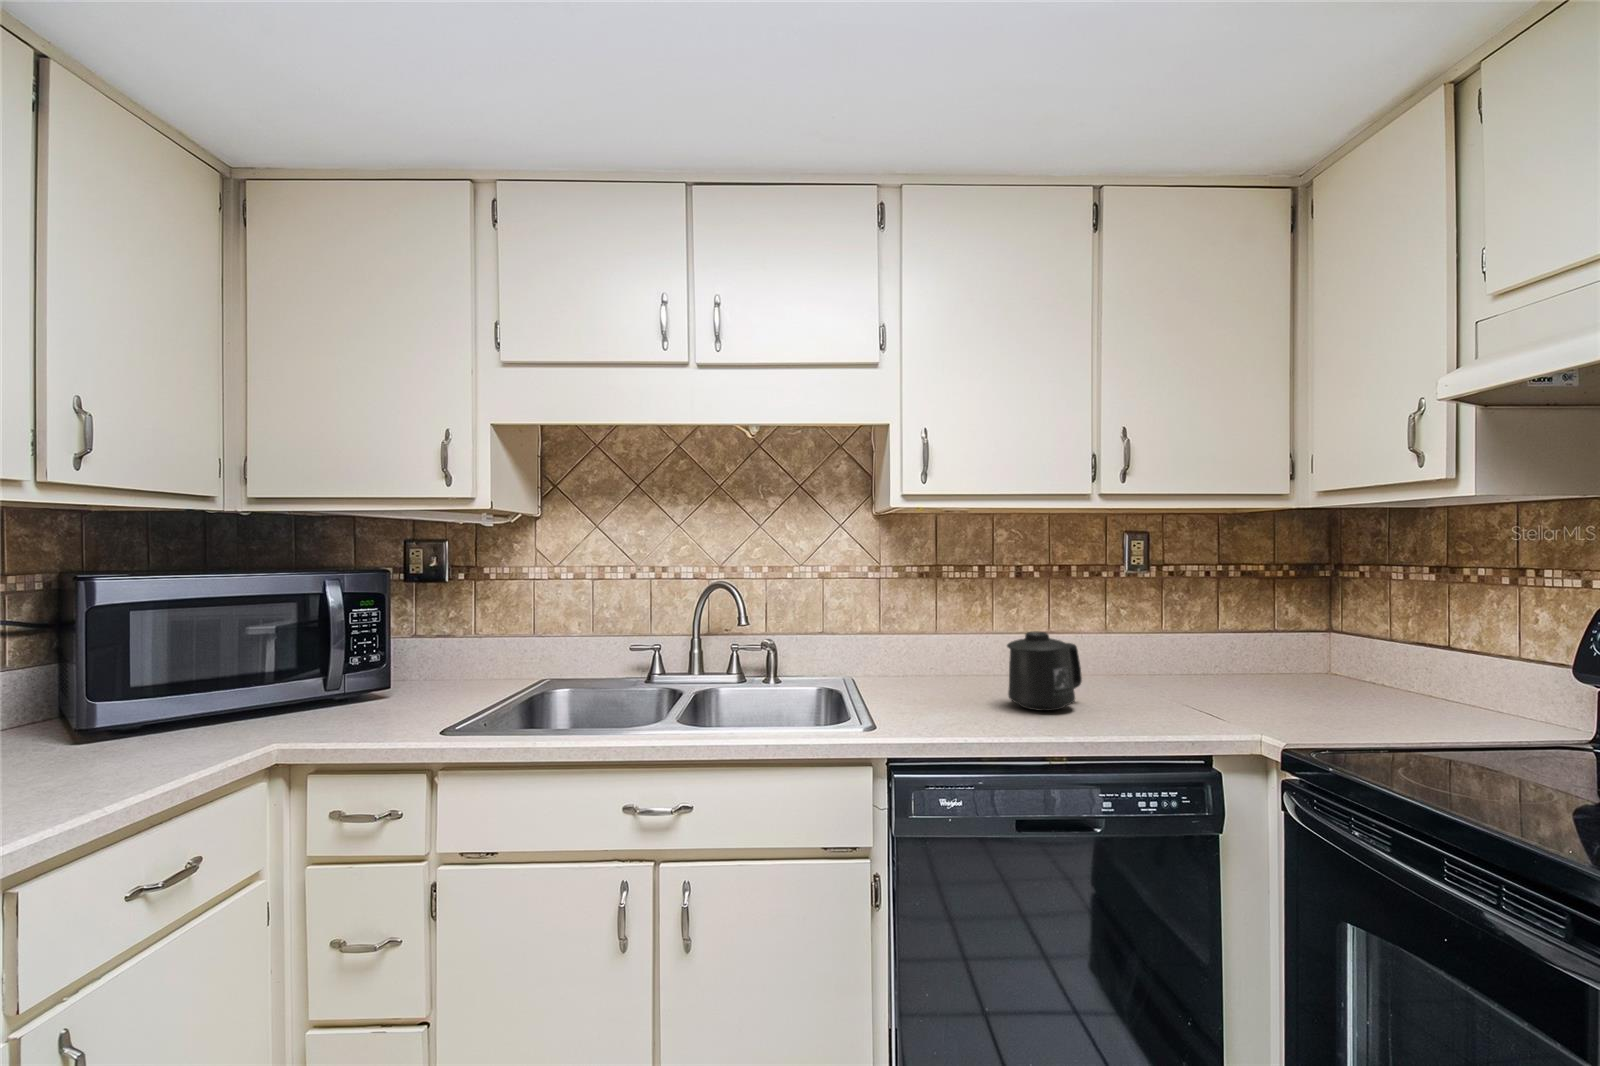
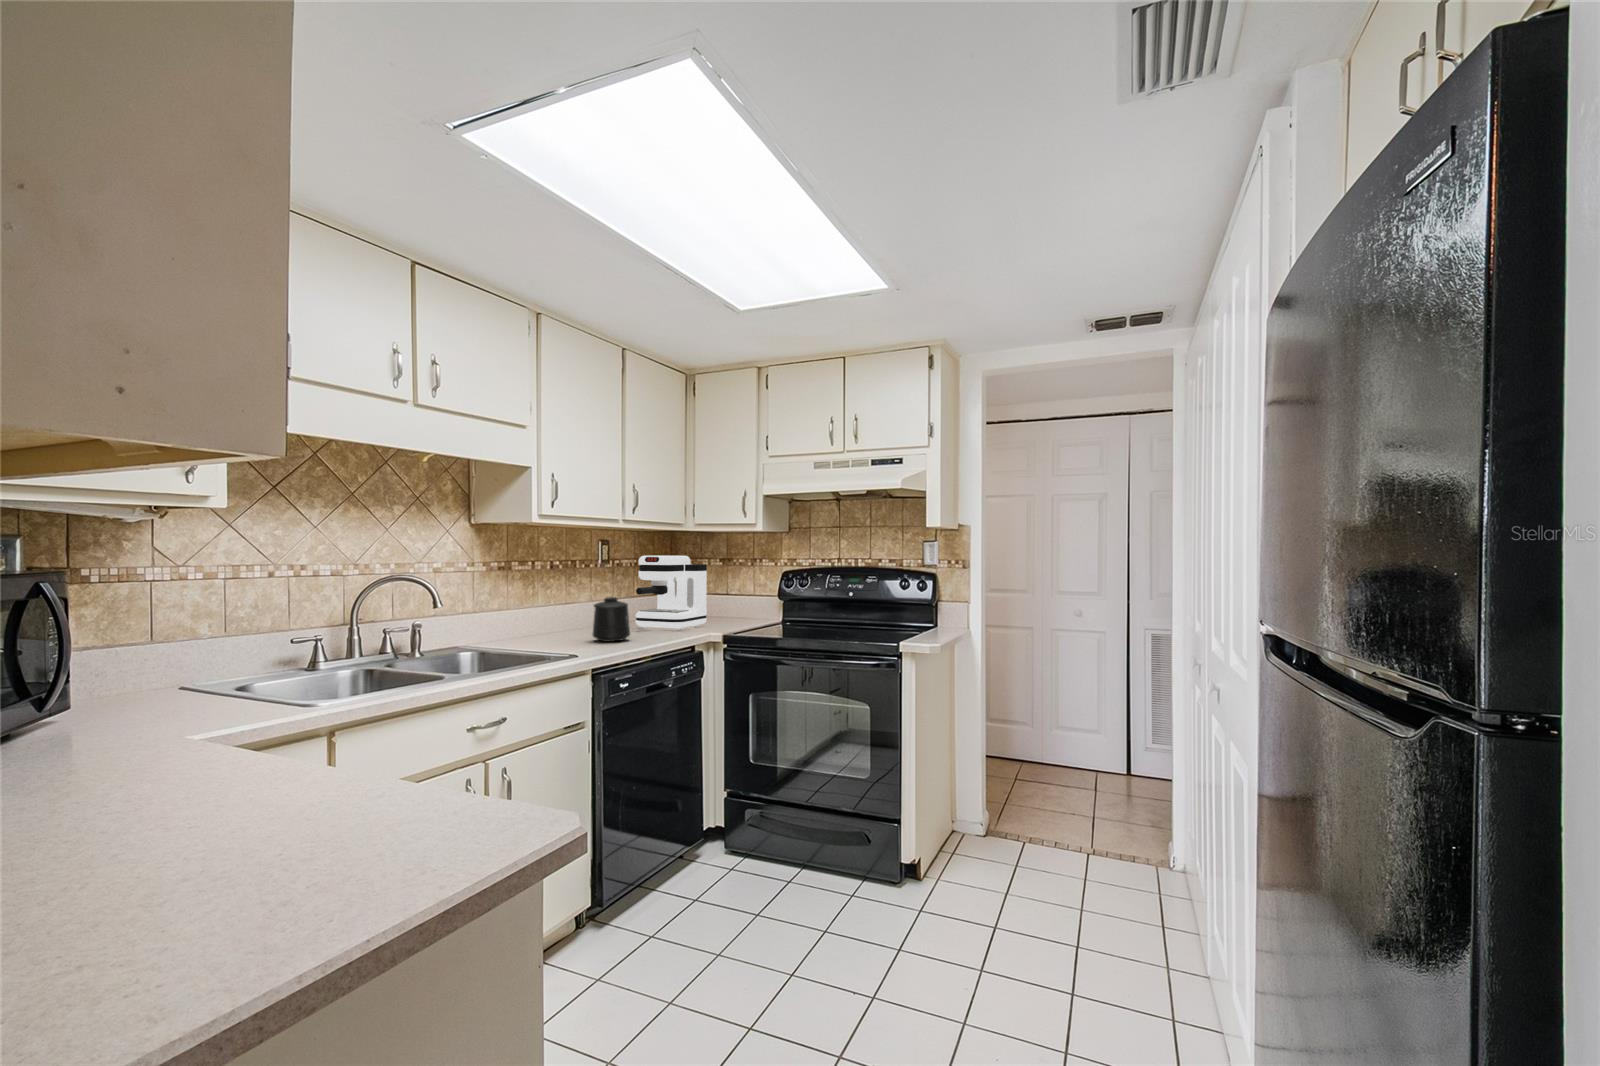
coffee maker: none [1147,559,1331,708] -> present [636,556,707,630]

